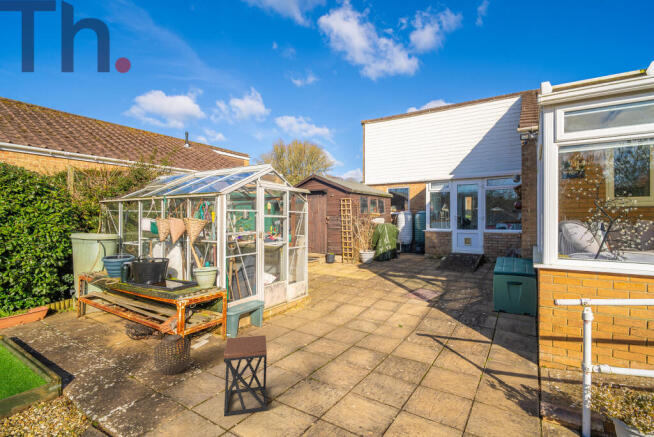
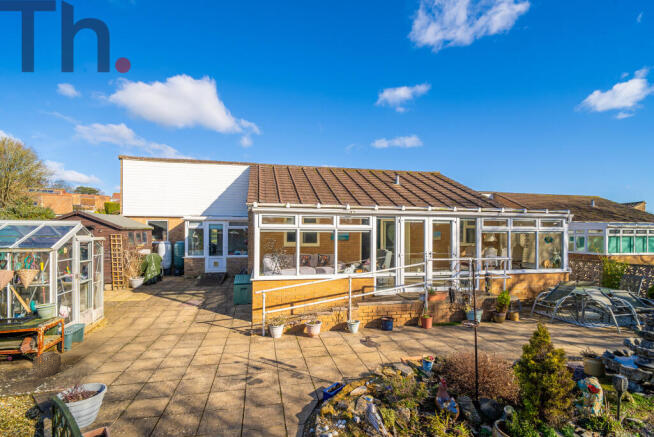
stool: present [224,335,267,416] -> none [104,333,137,374]

